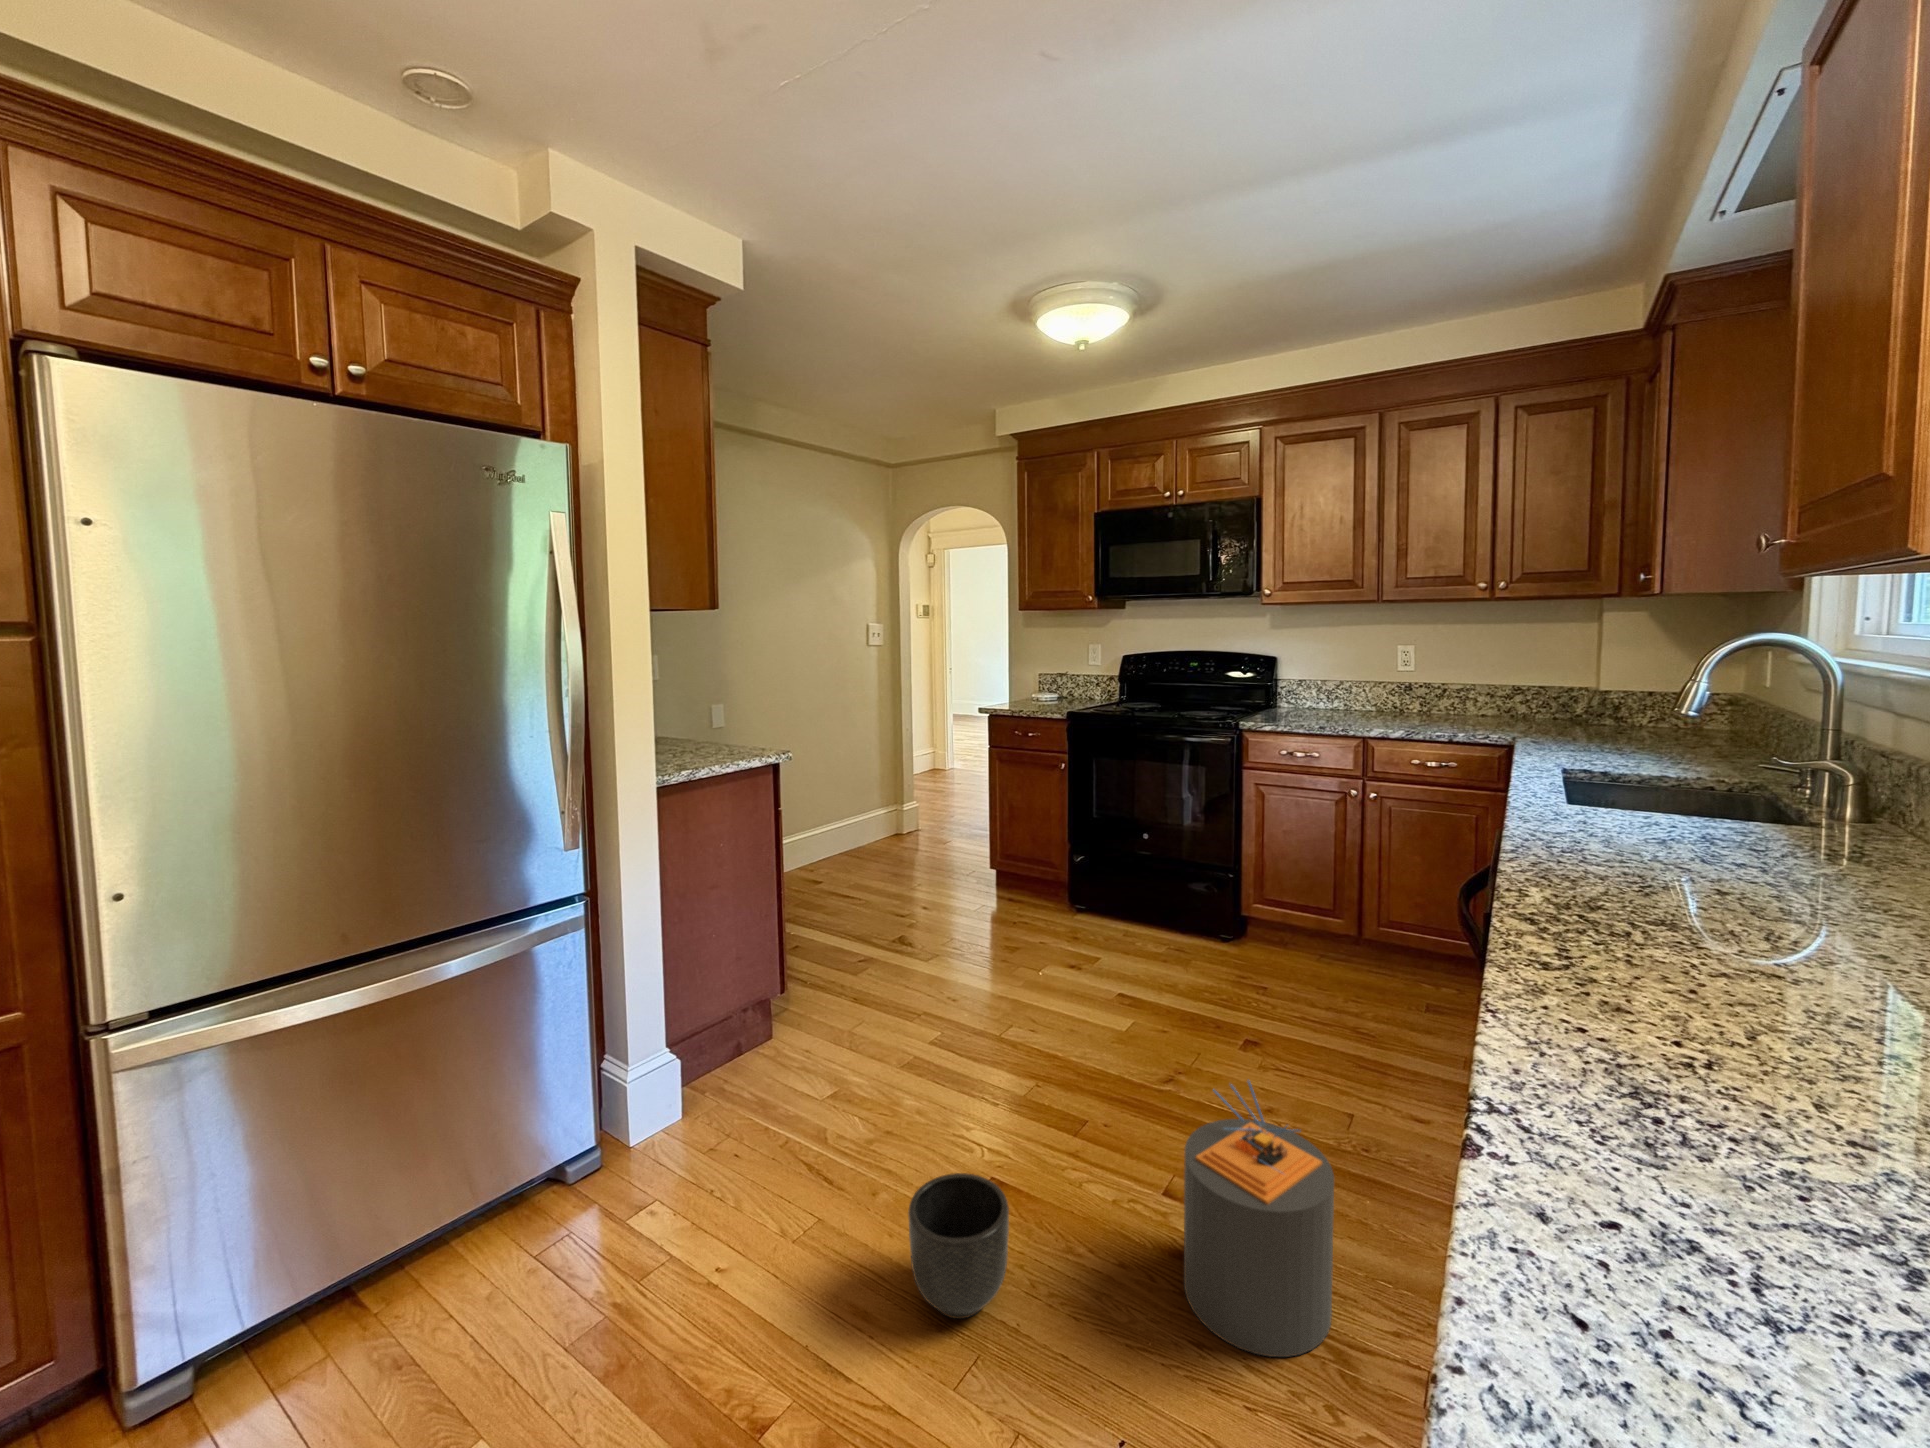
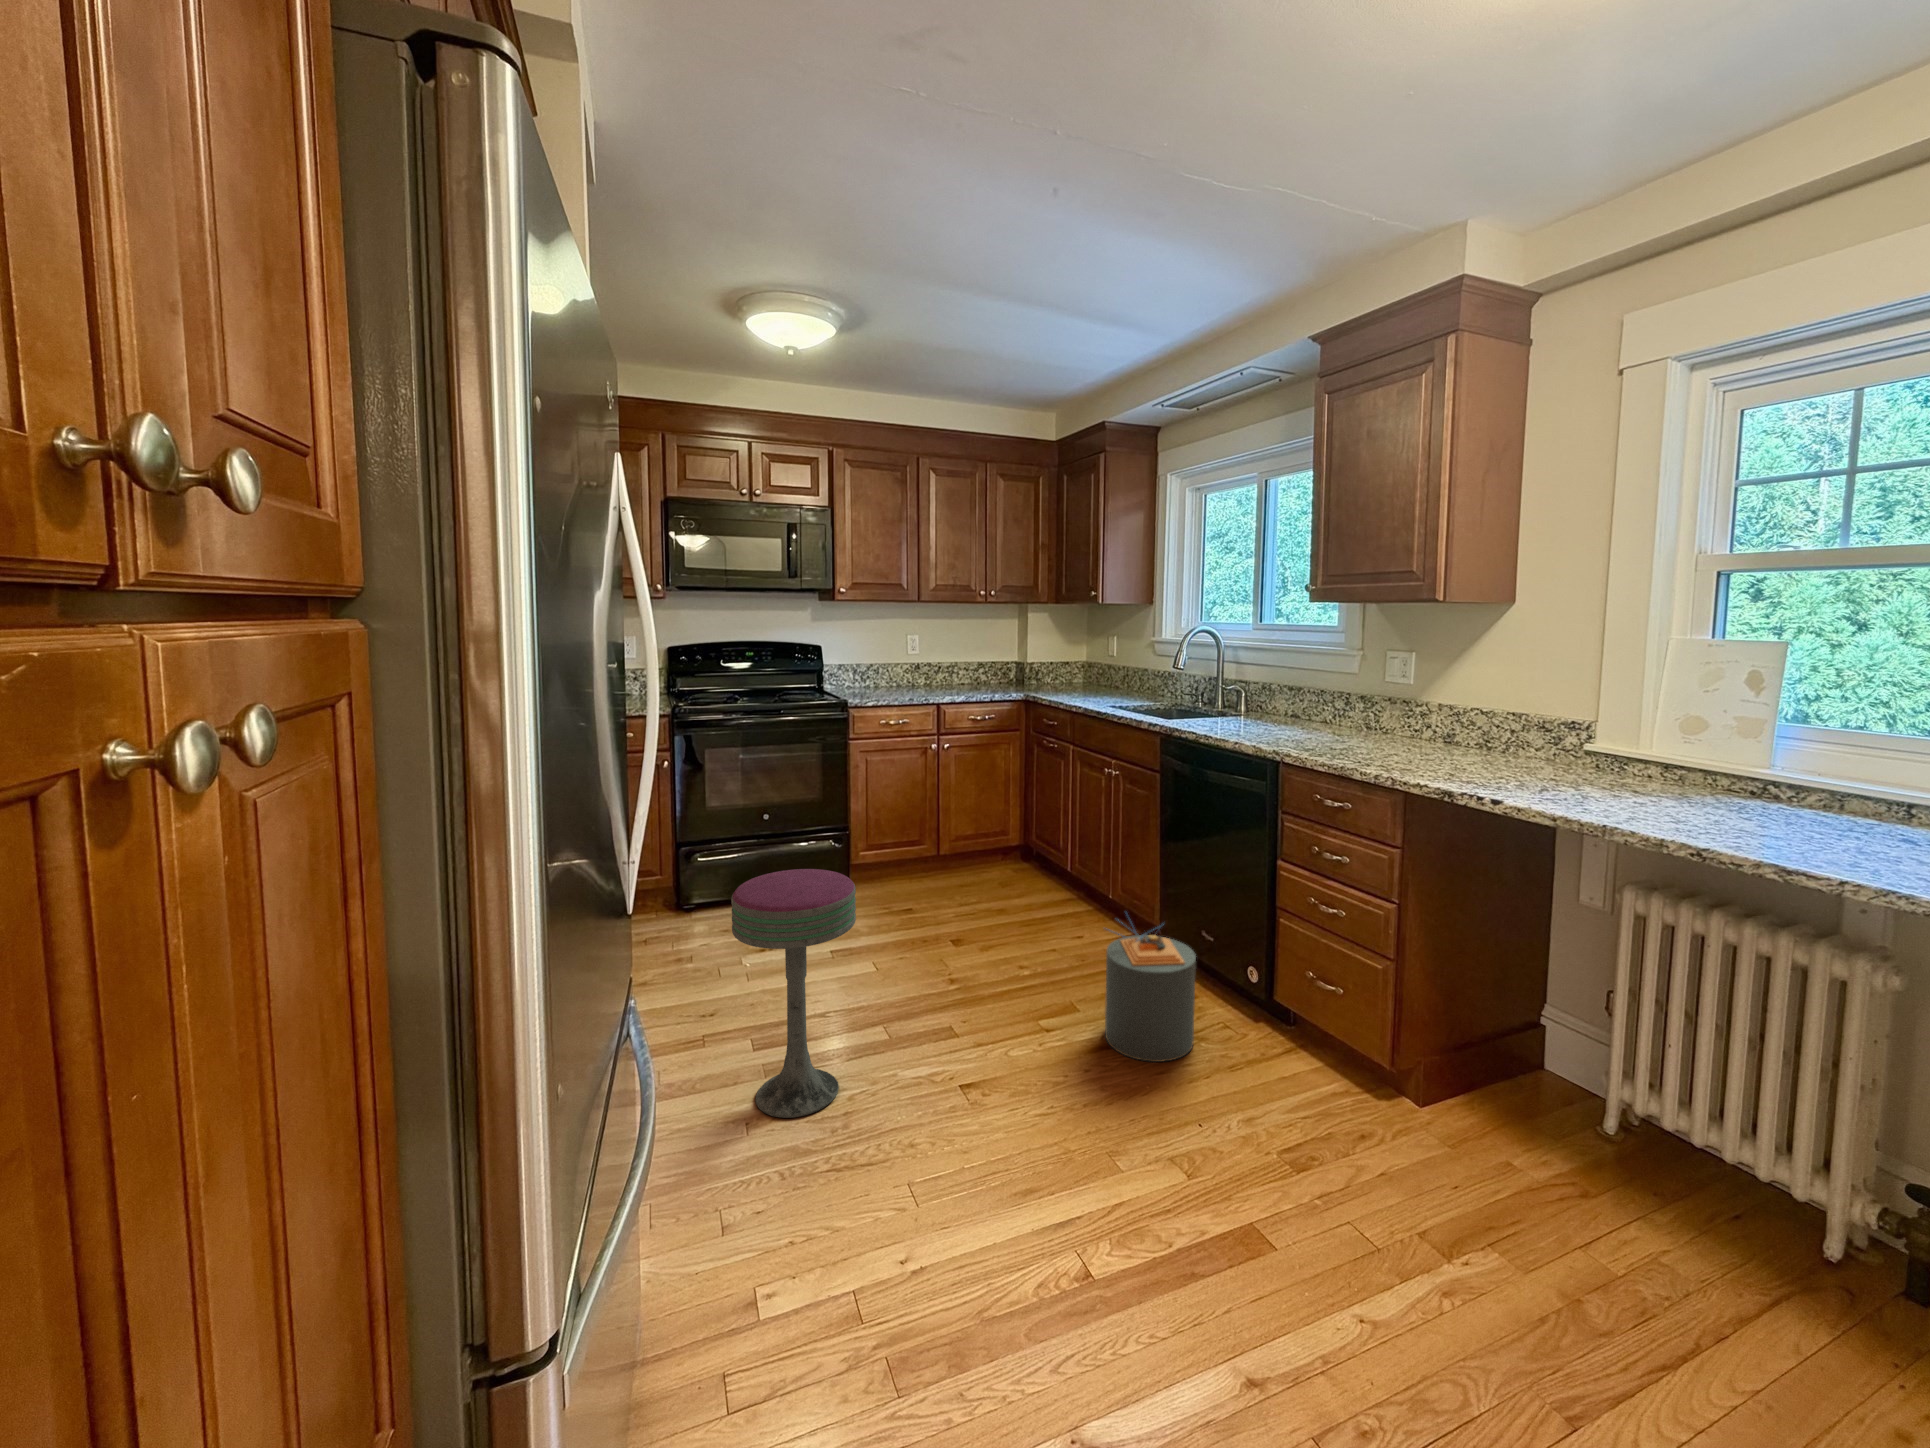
bar stool: none [823,876,940,1118] -> present [731,869,856,1118]
planter: present [908,1173,1009,1319] -> none [1019,1047,1097,1153]

